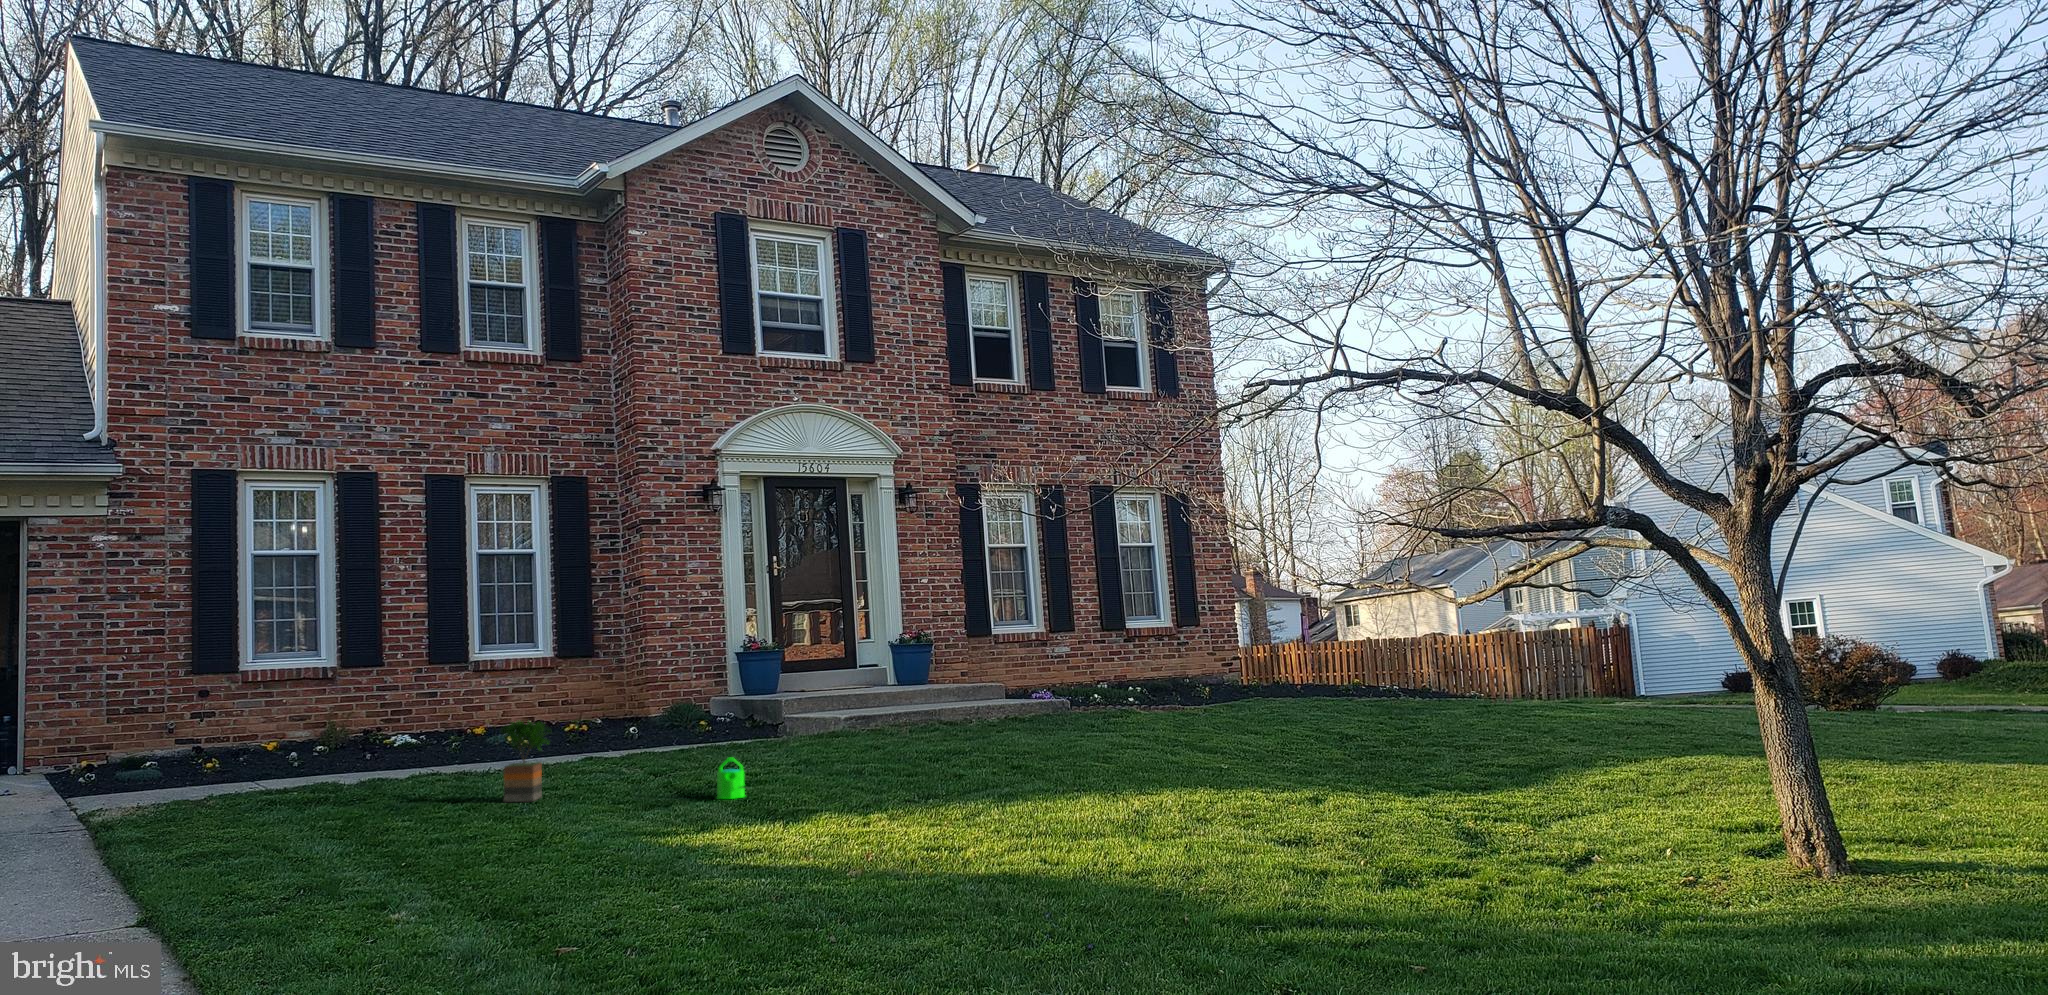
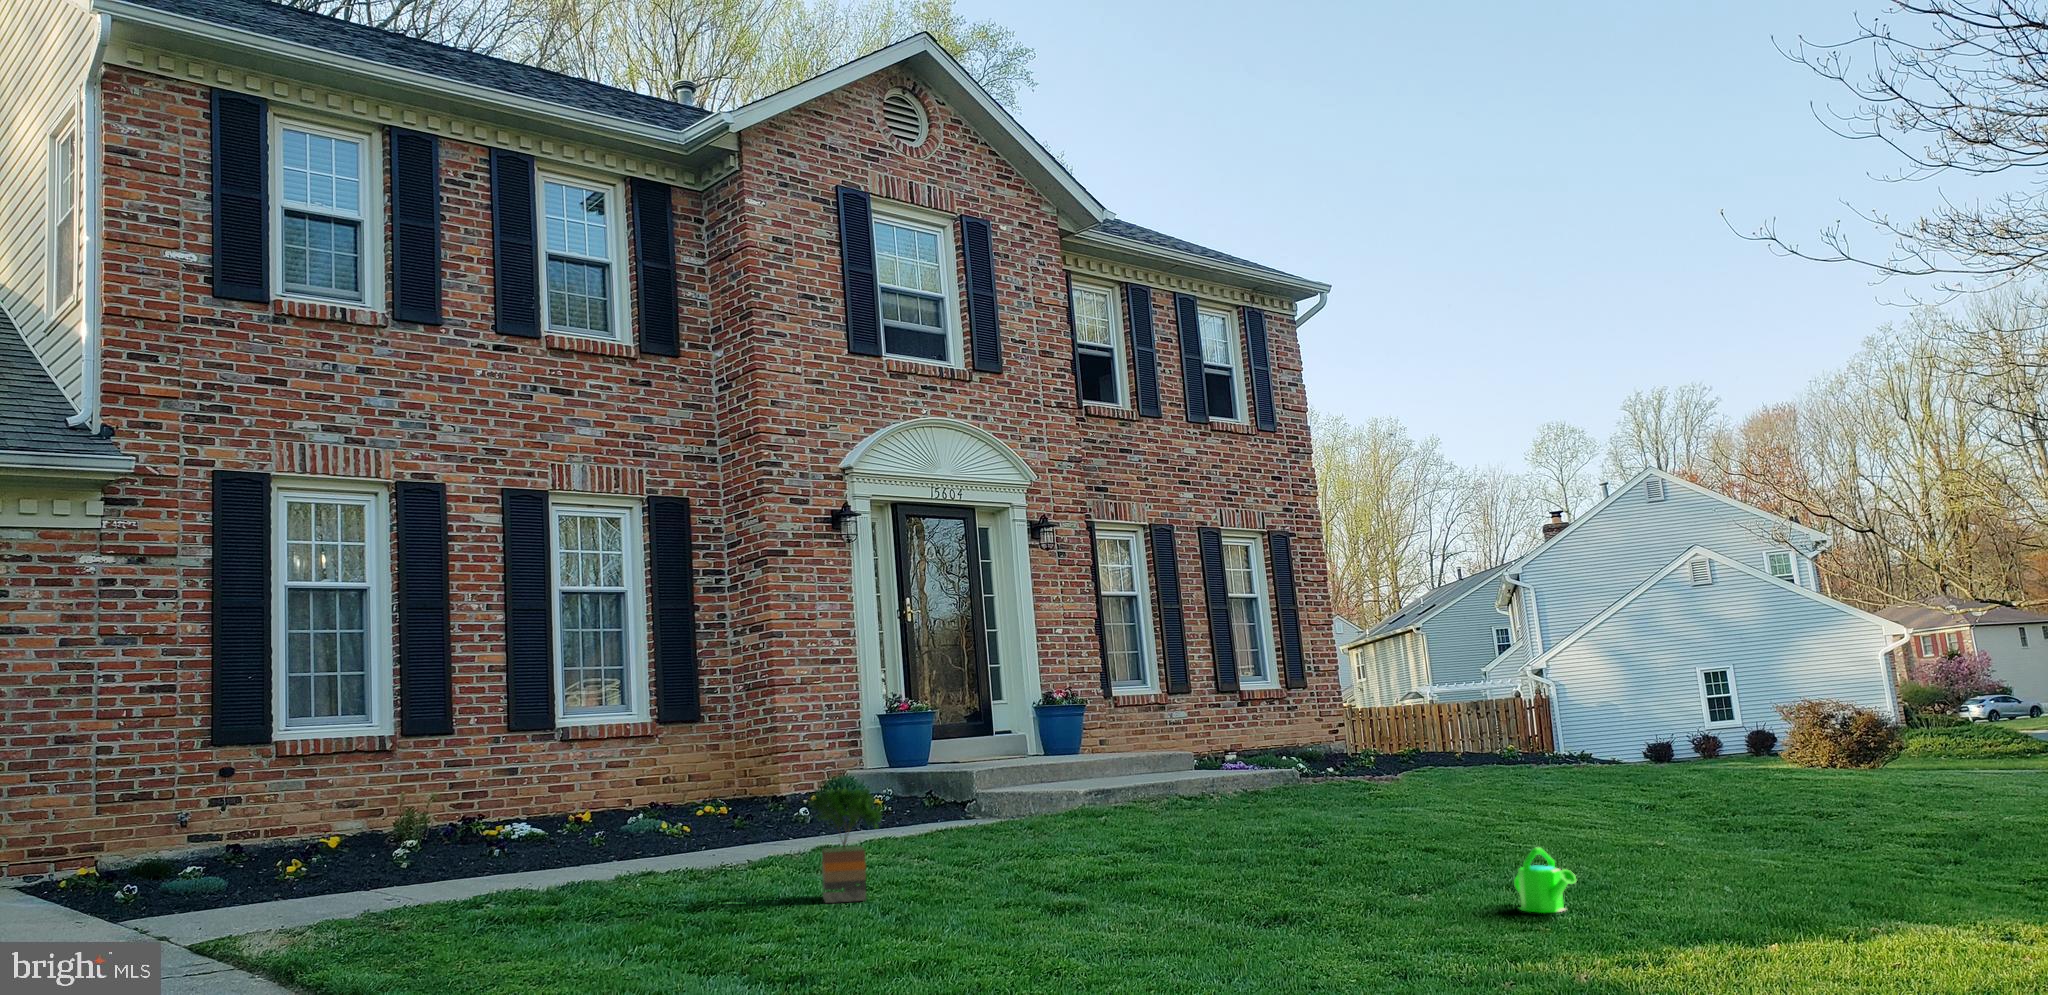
watering can: present [717,757,746,799] -> present [1514,847,1576,913]

